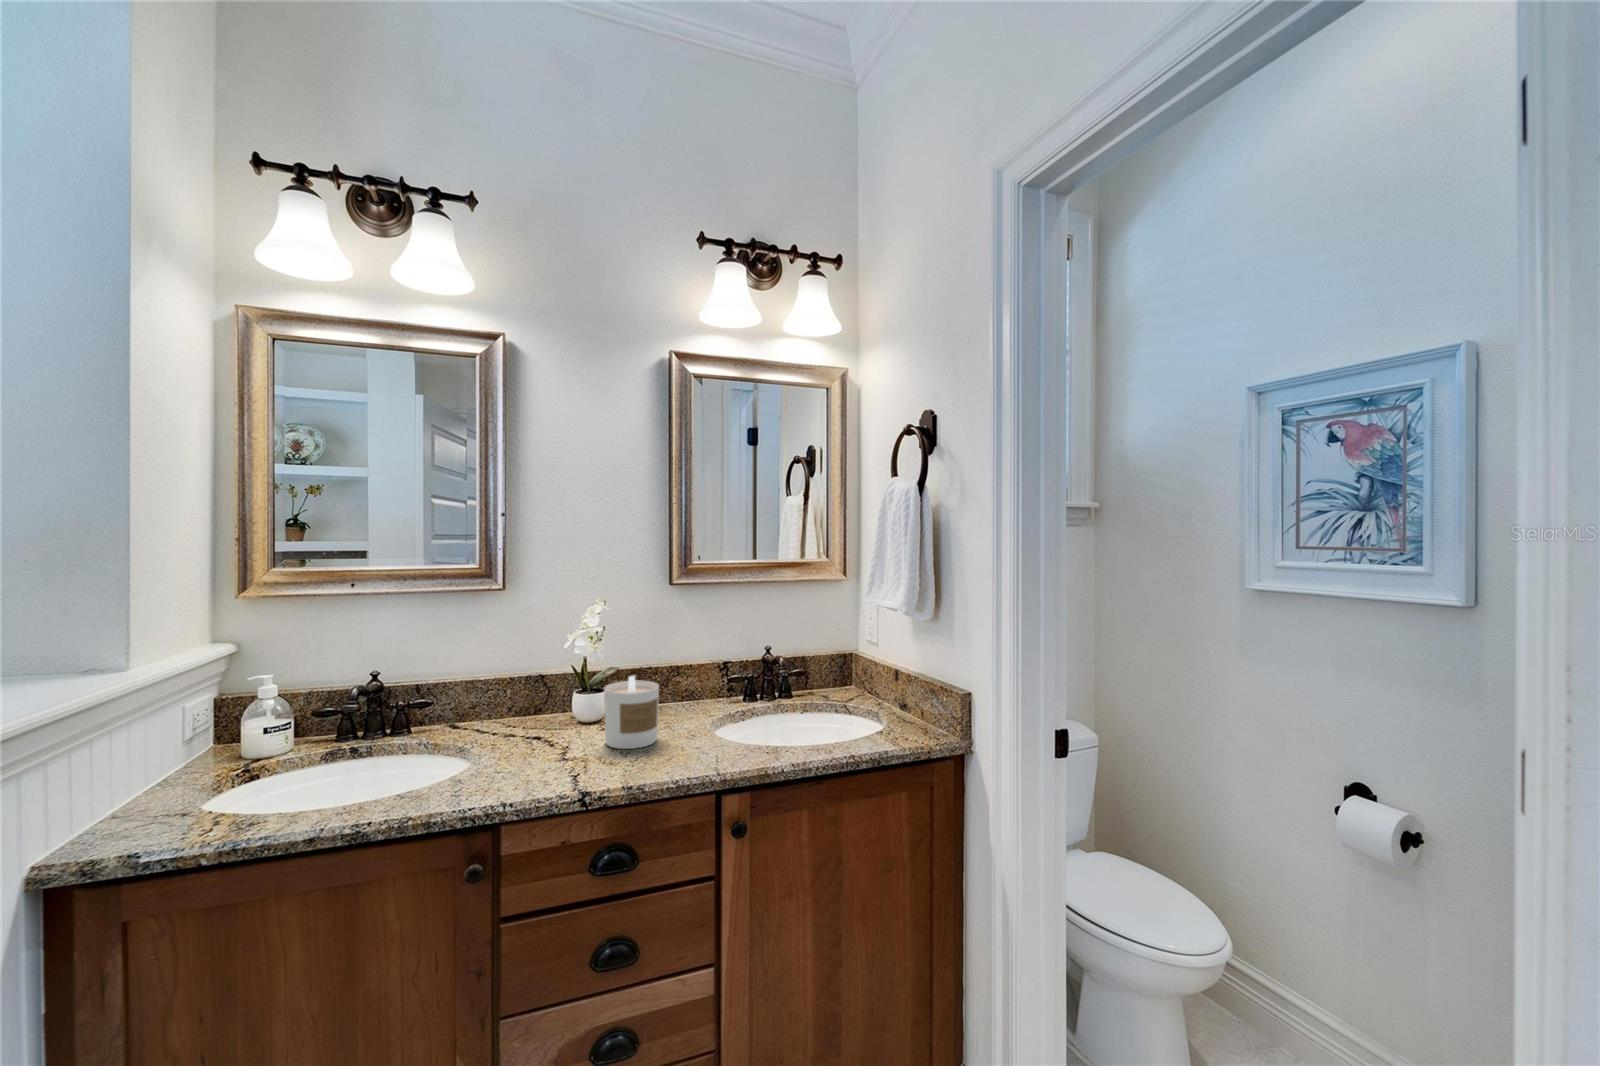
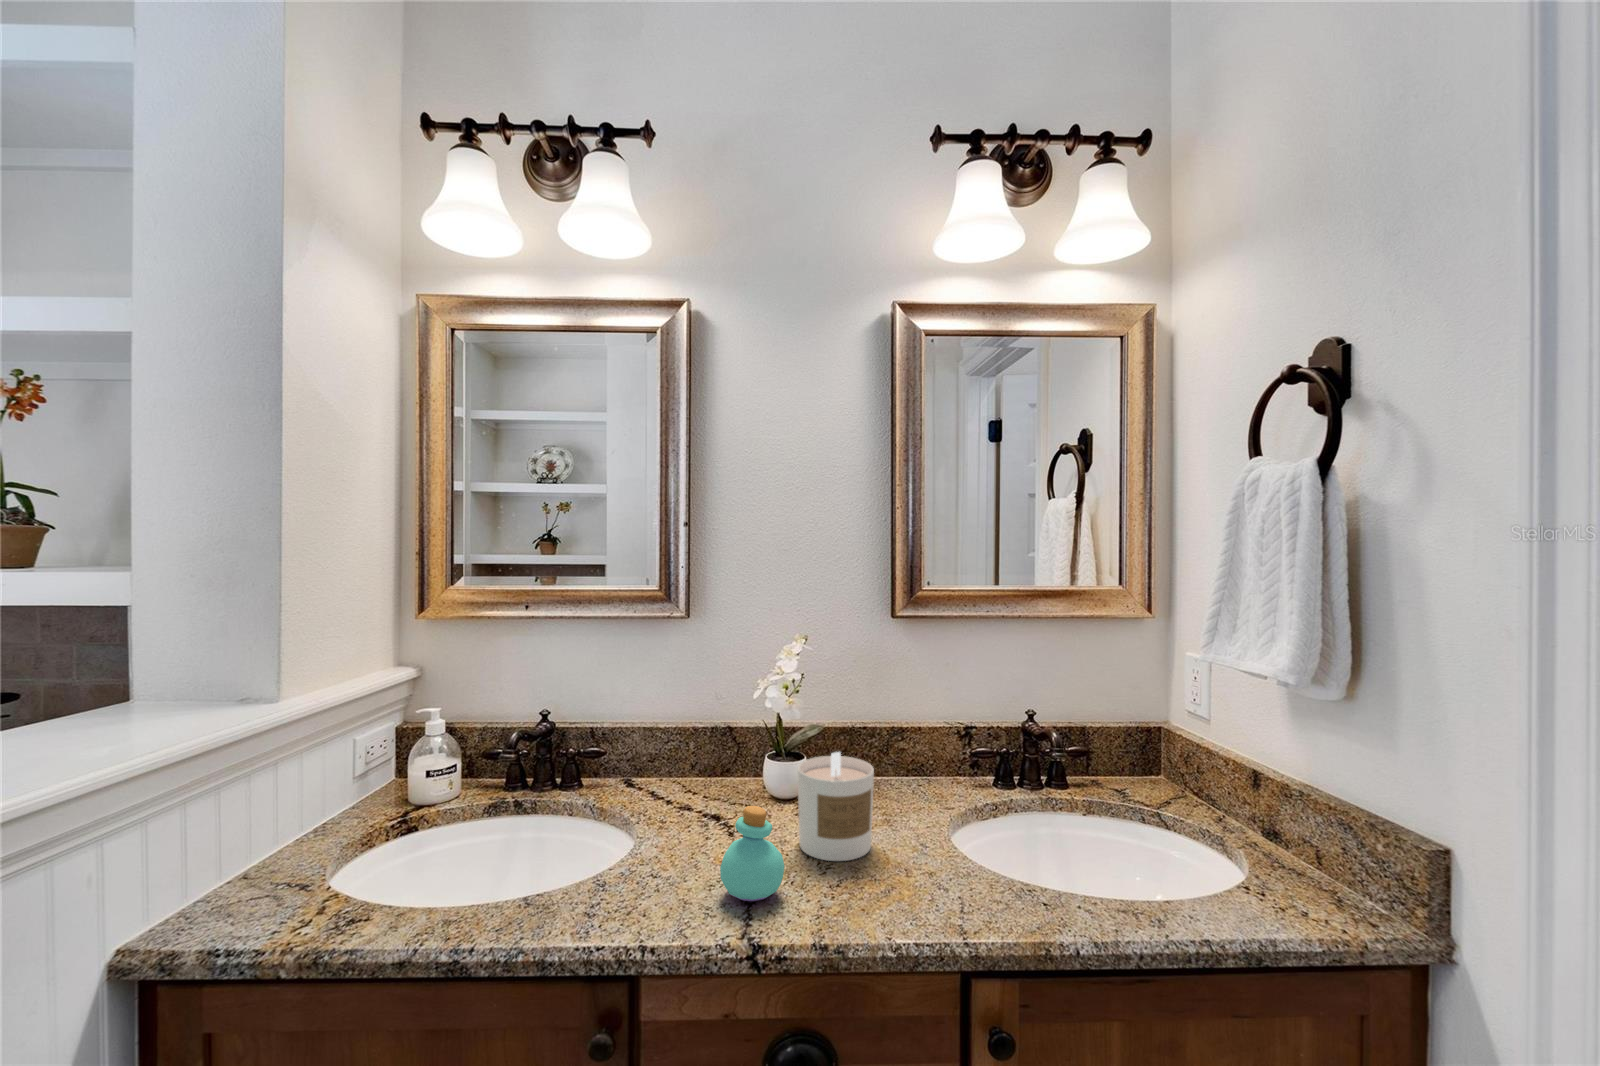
perfume bottle: none [554,711,600,774] -> present [720,806,784,901]

